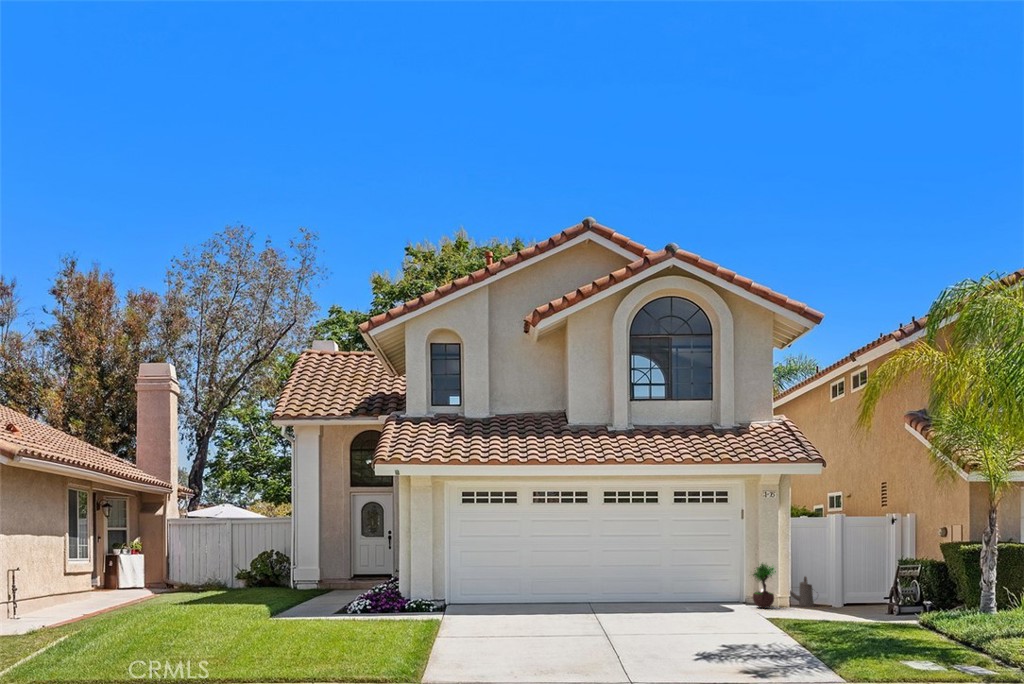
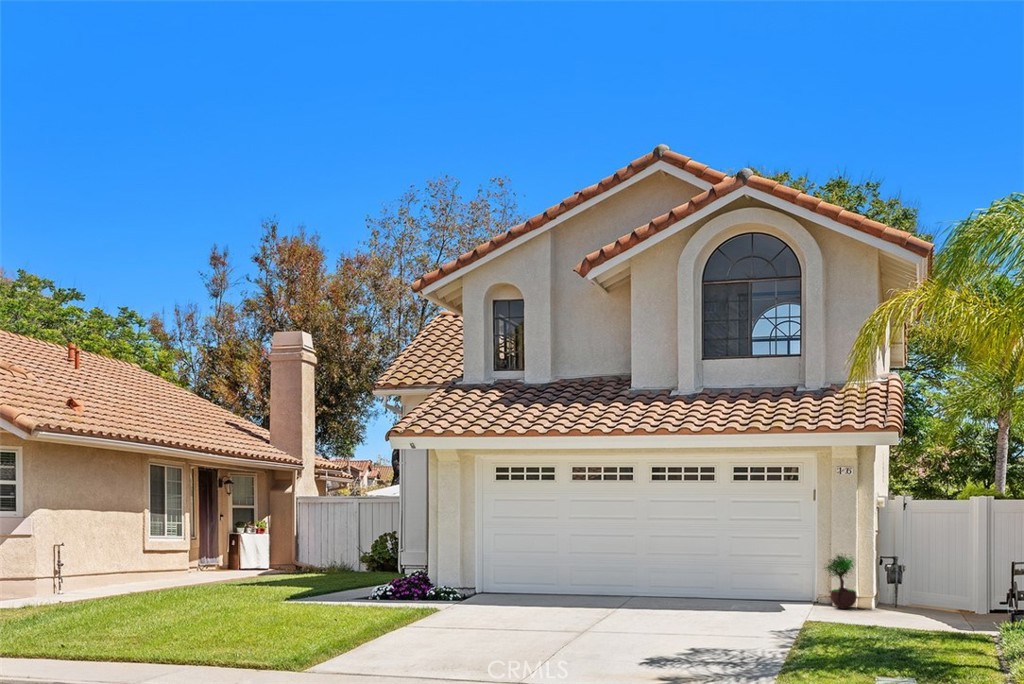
watering can: present [790,576,814,607] -> none [874,572,921,610]

